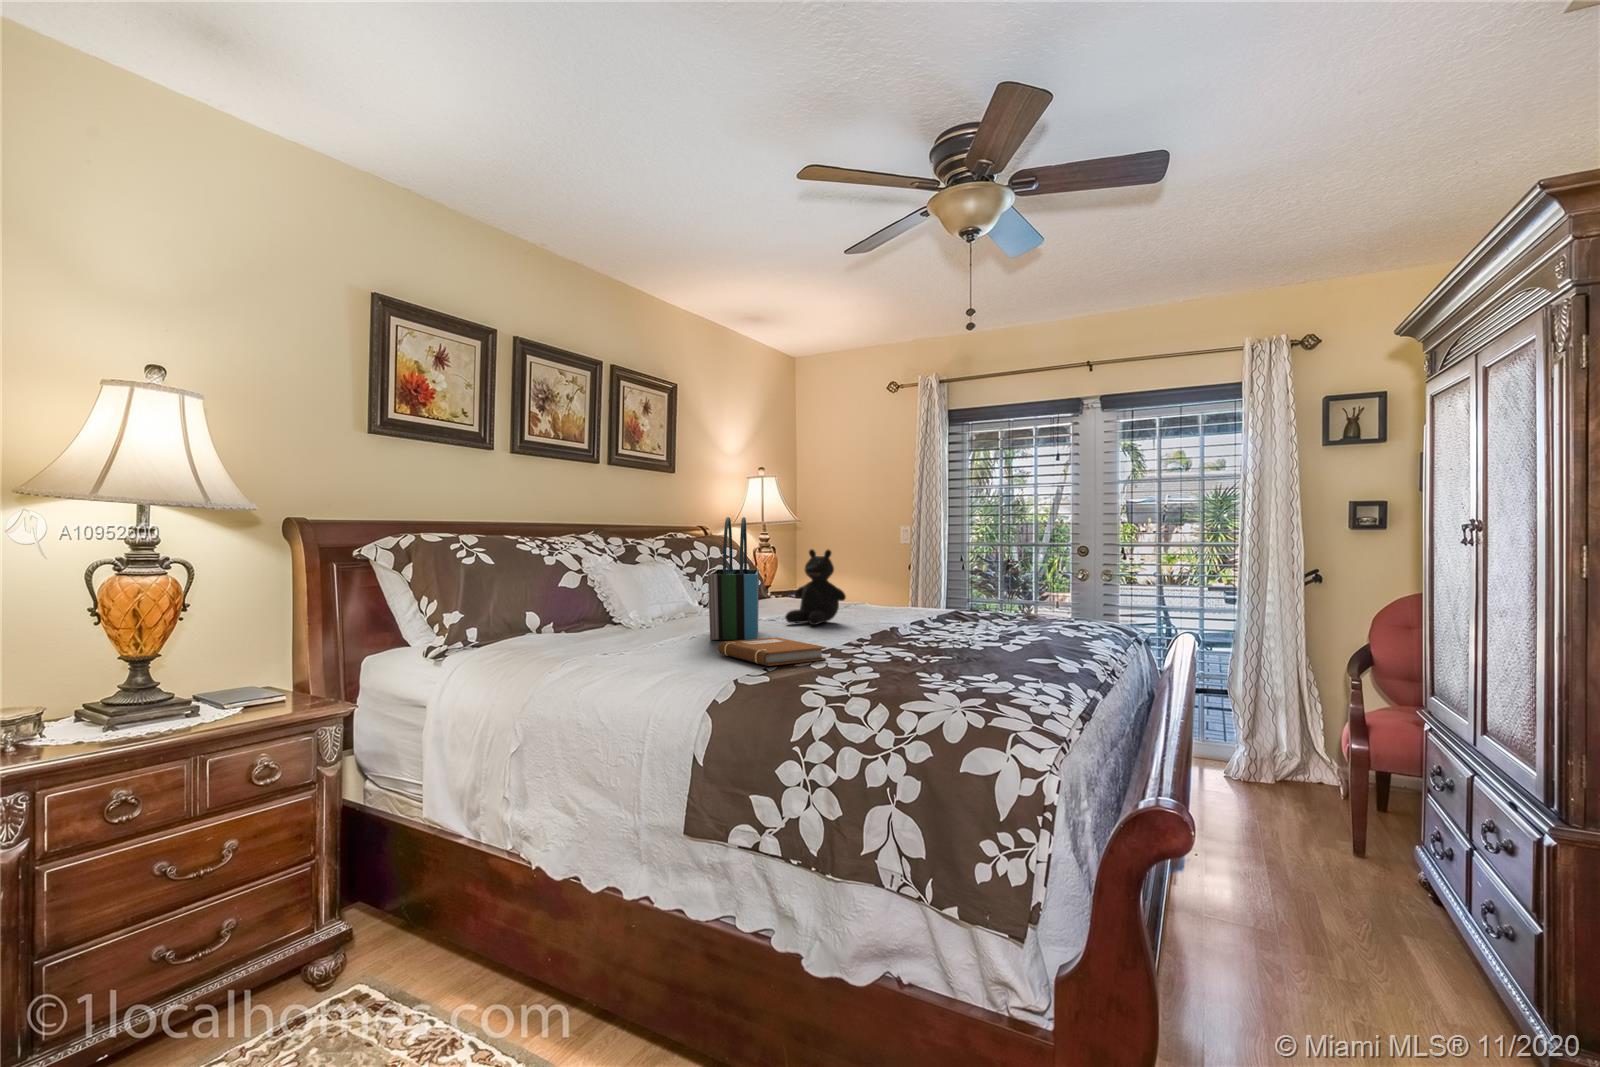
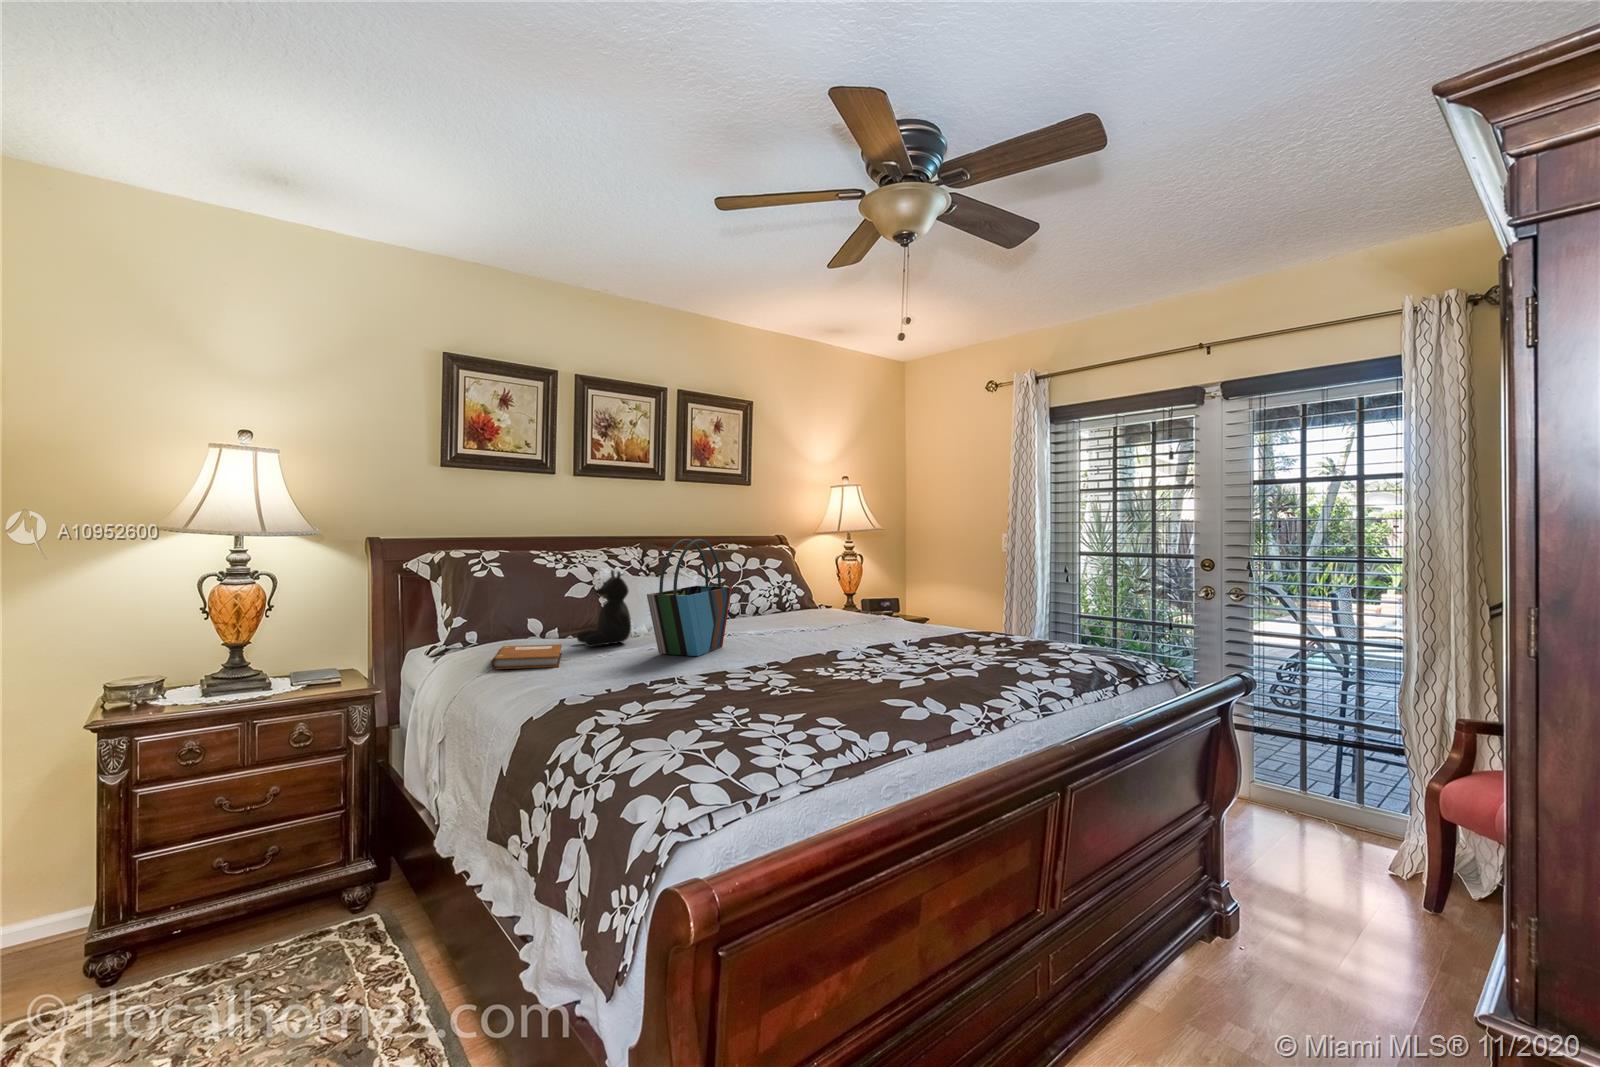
teddy bear: present [785,549,846,625] -> present [577,570,631,647]
notebook: present [718,637,826,666] -> present [491,644,562,669]

